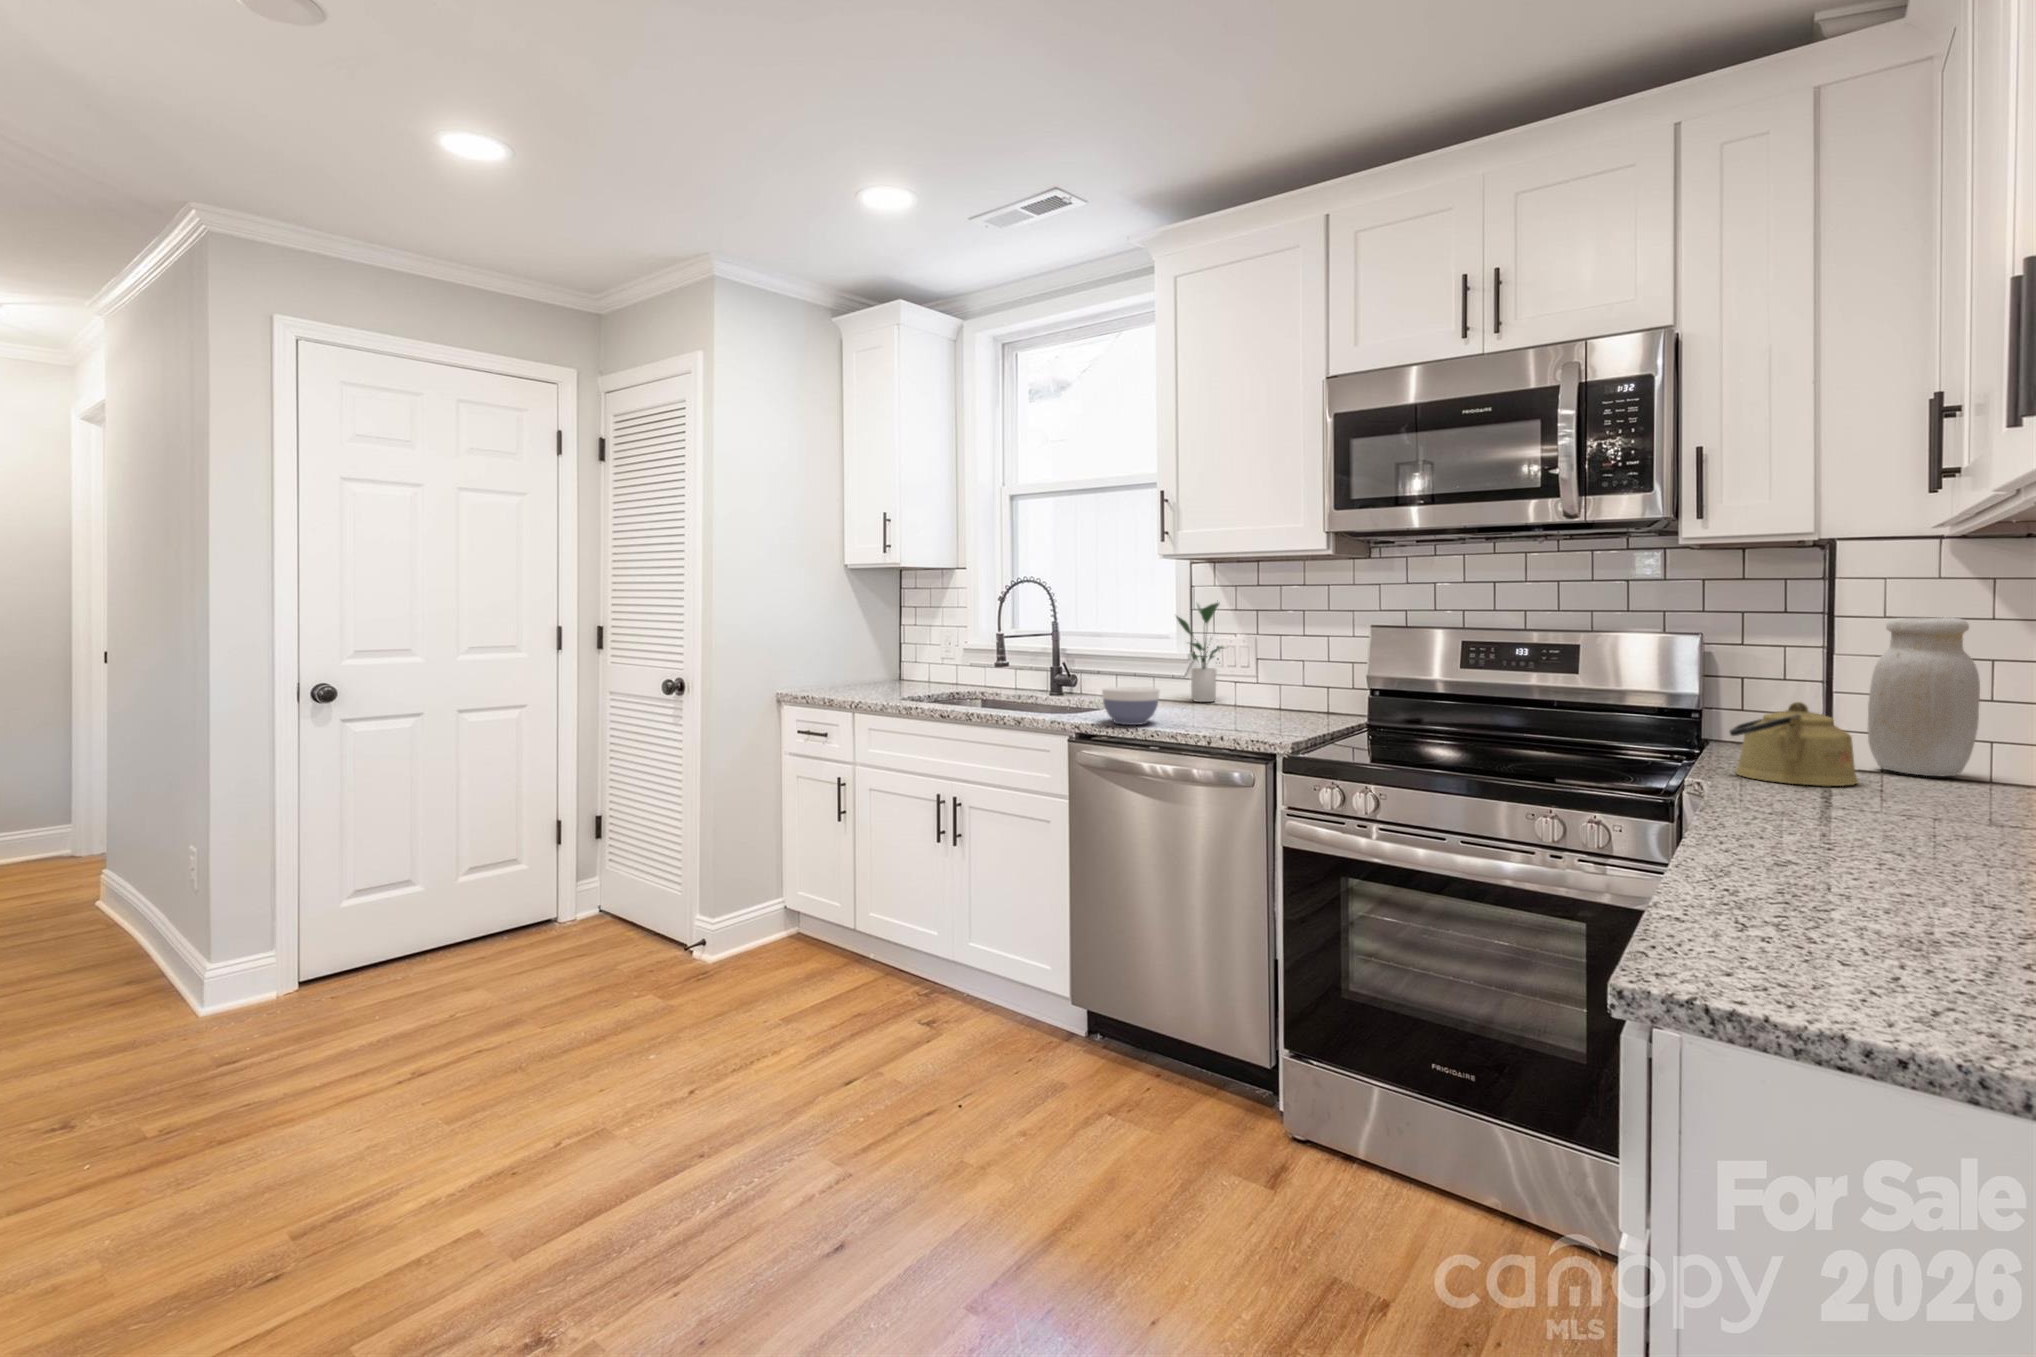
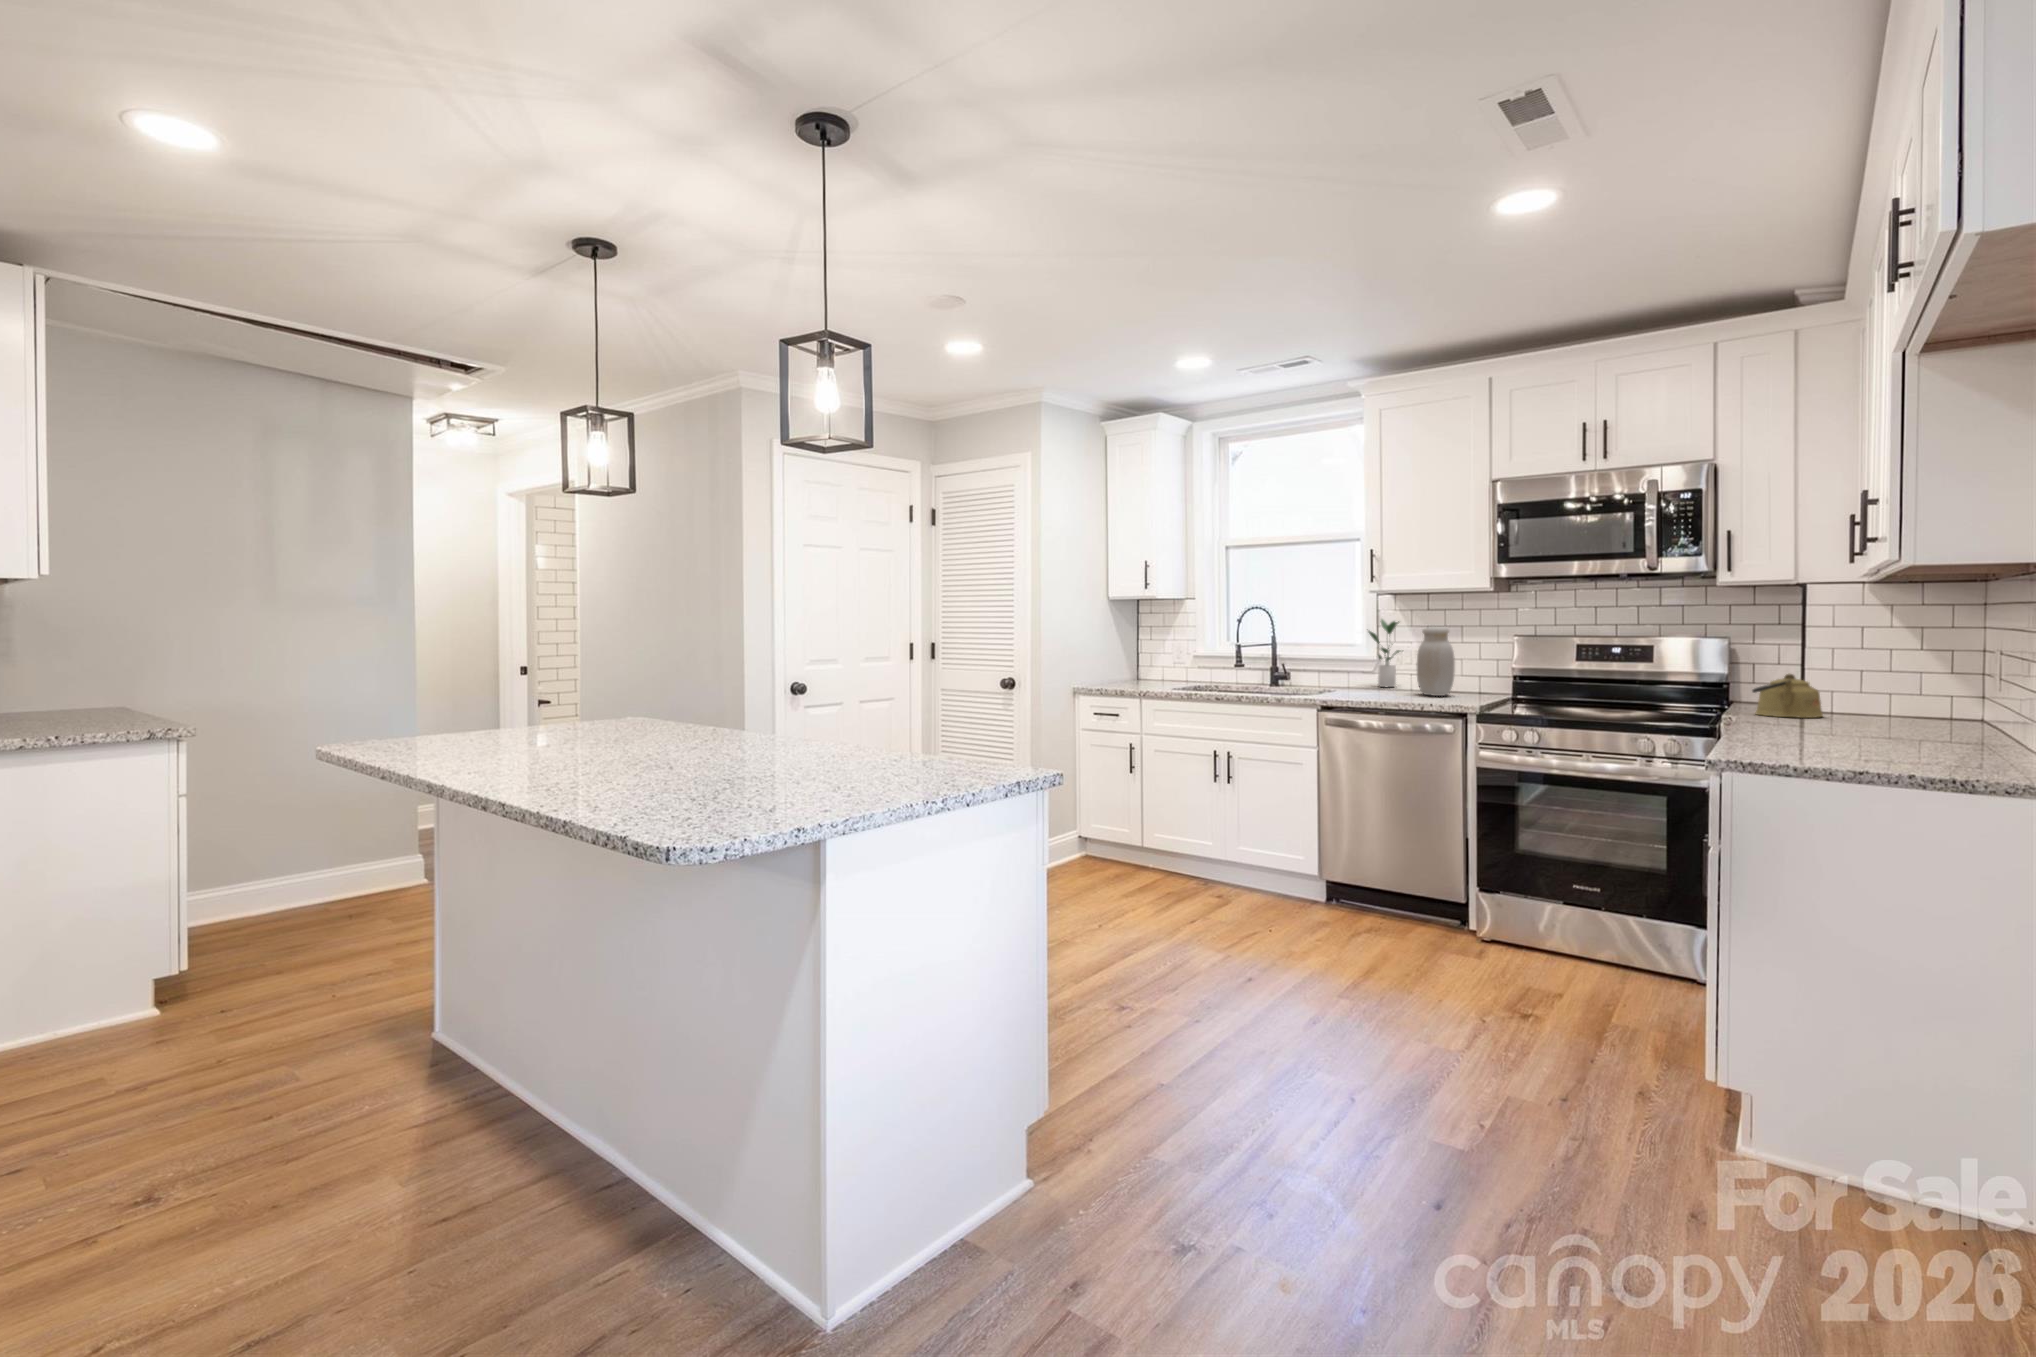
jar: present [1868,617,1980,776] -> present [1417,627,1455,696]
bowl: present [1102,687,1160,725] -> none [1338,676,1377,700]

